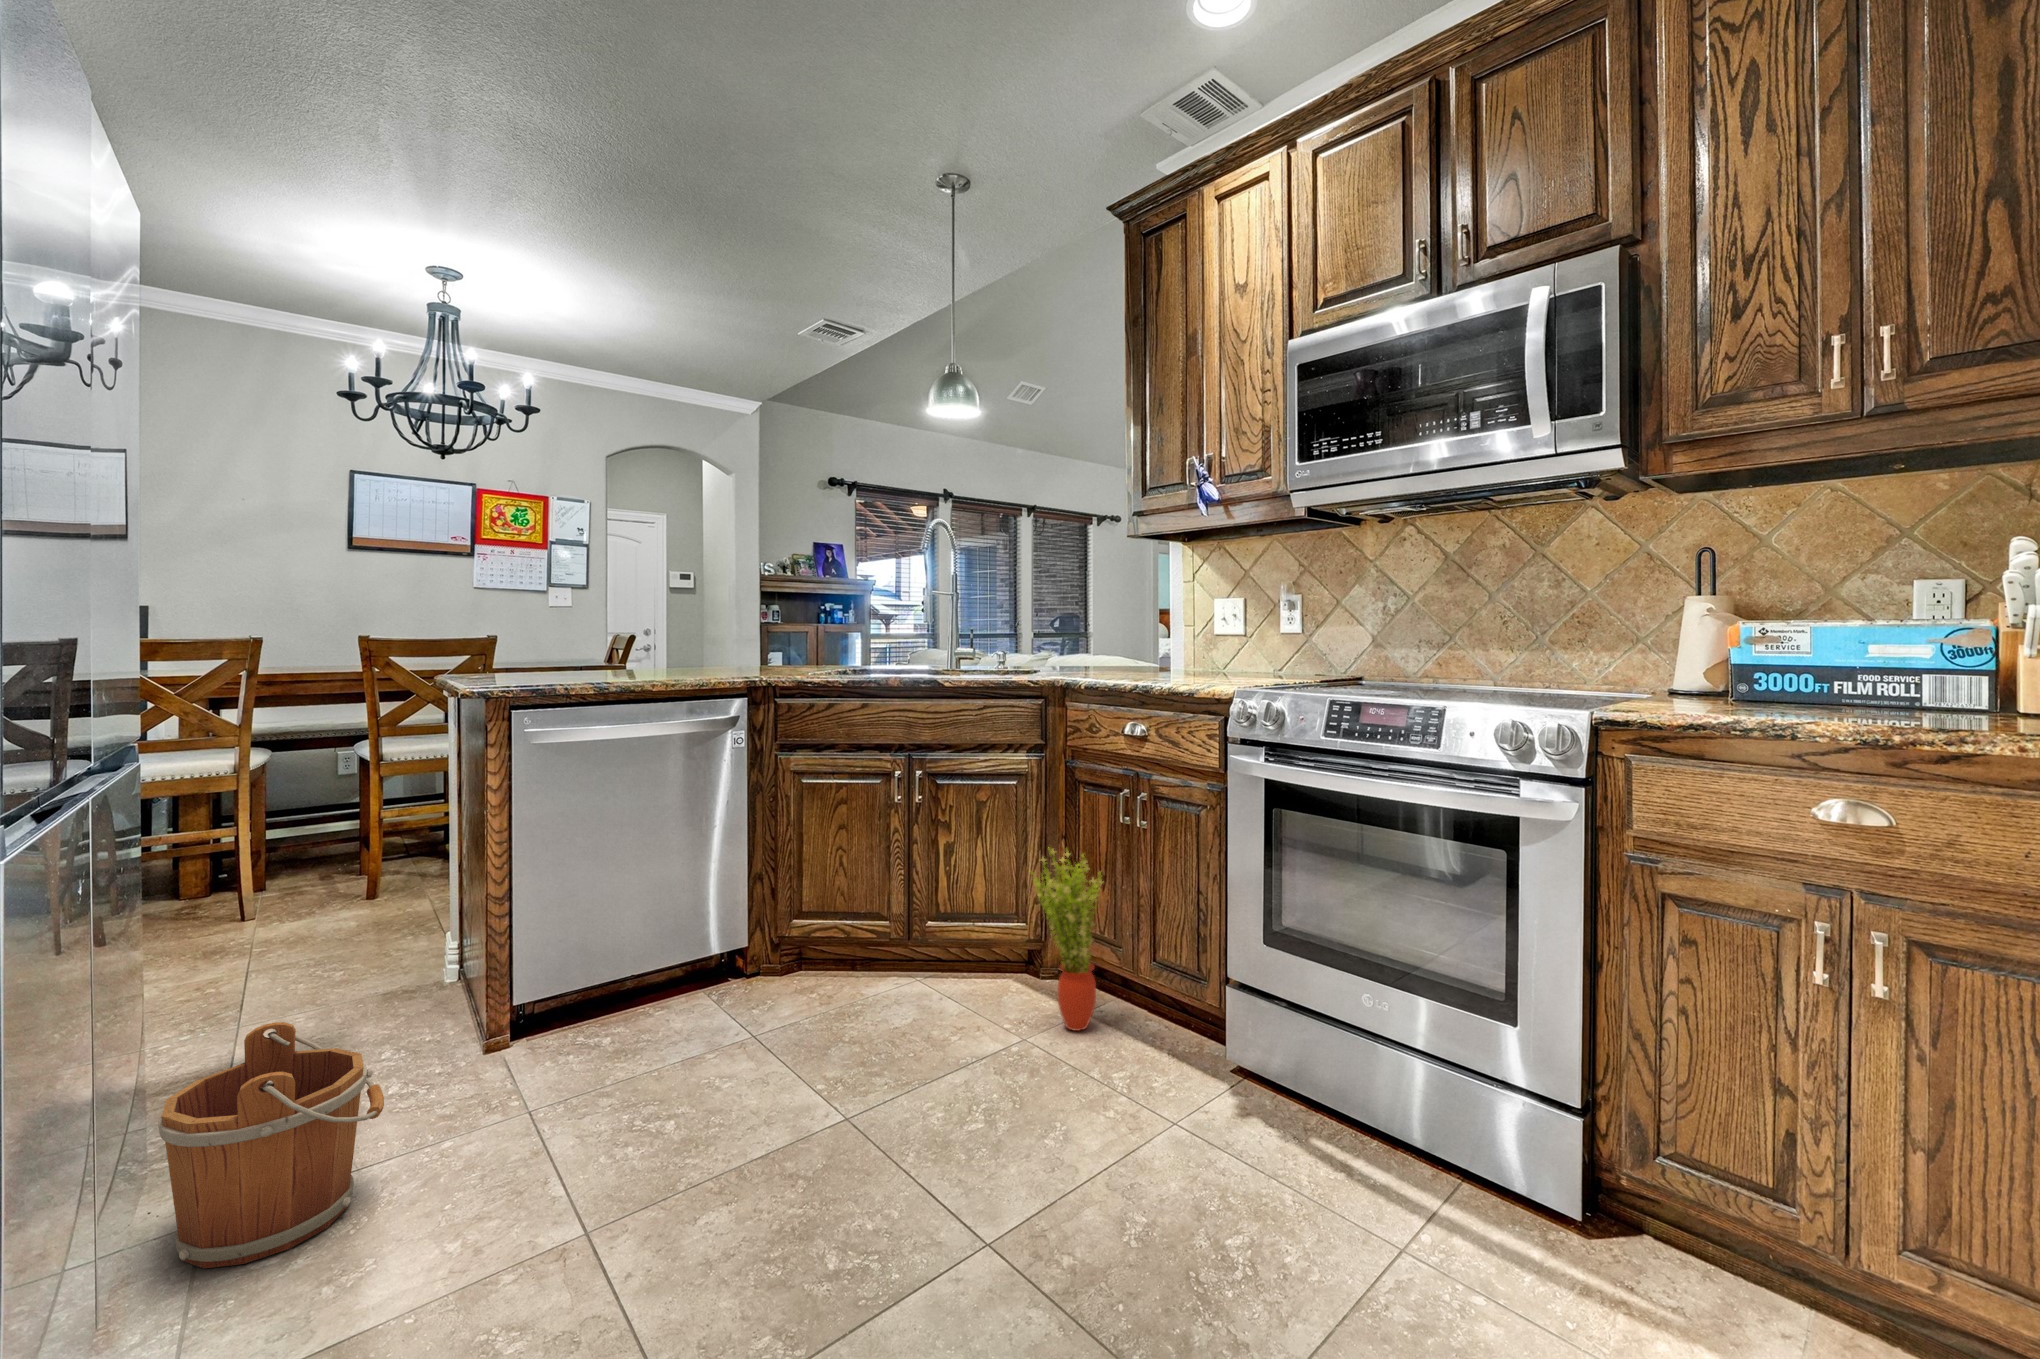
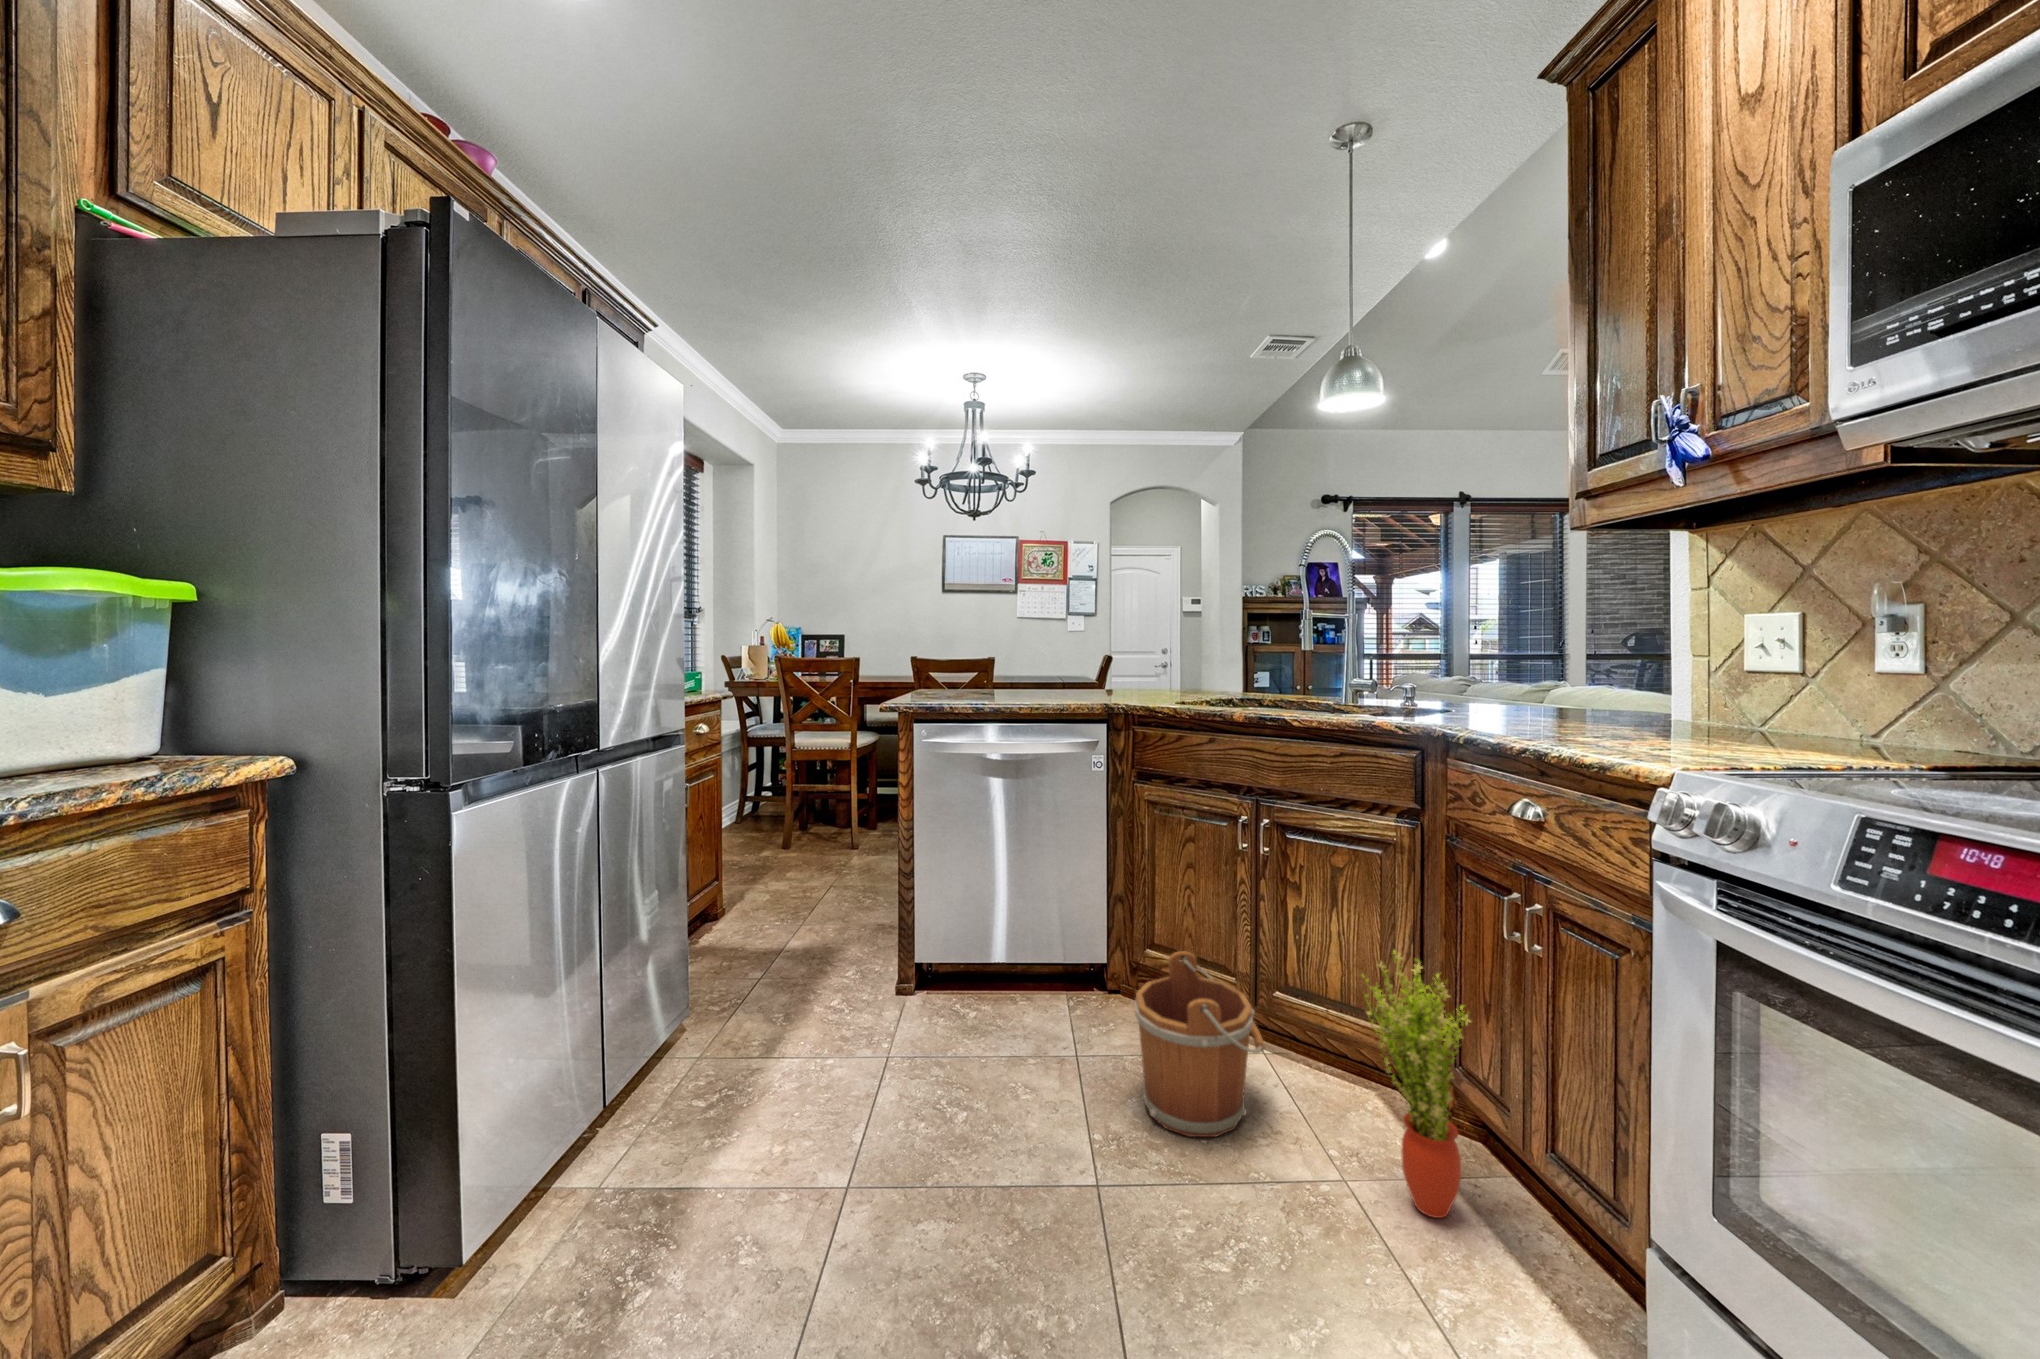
bucket: present [158,1022,384,1268] -> present [1134,951,1265,1137]

